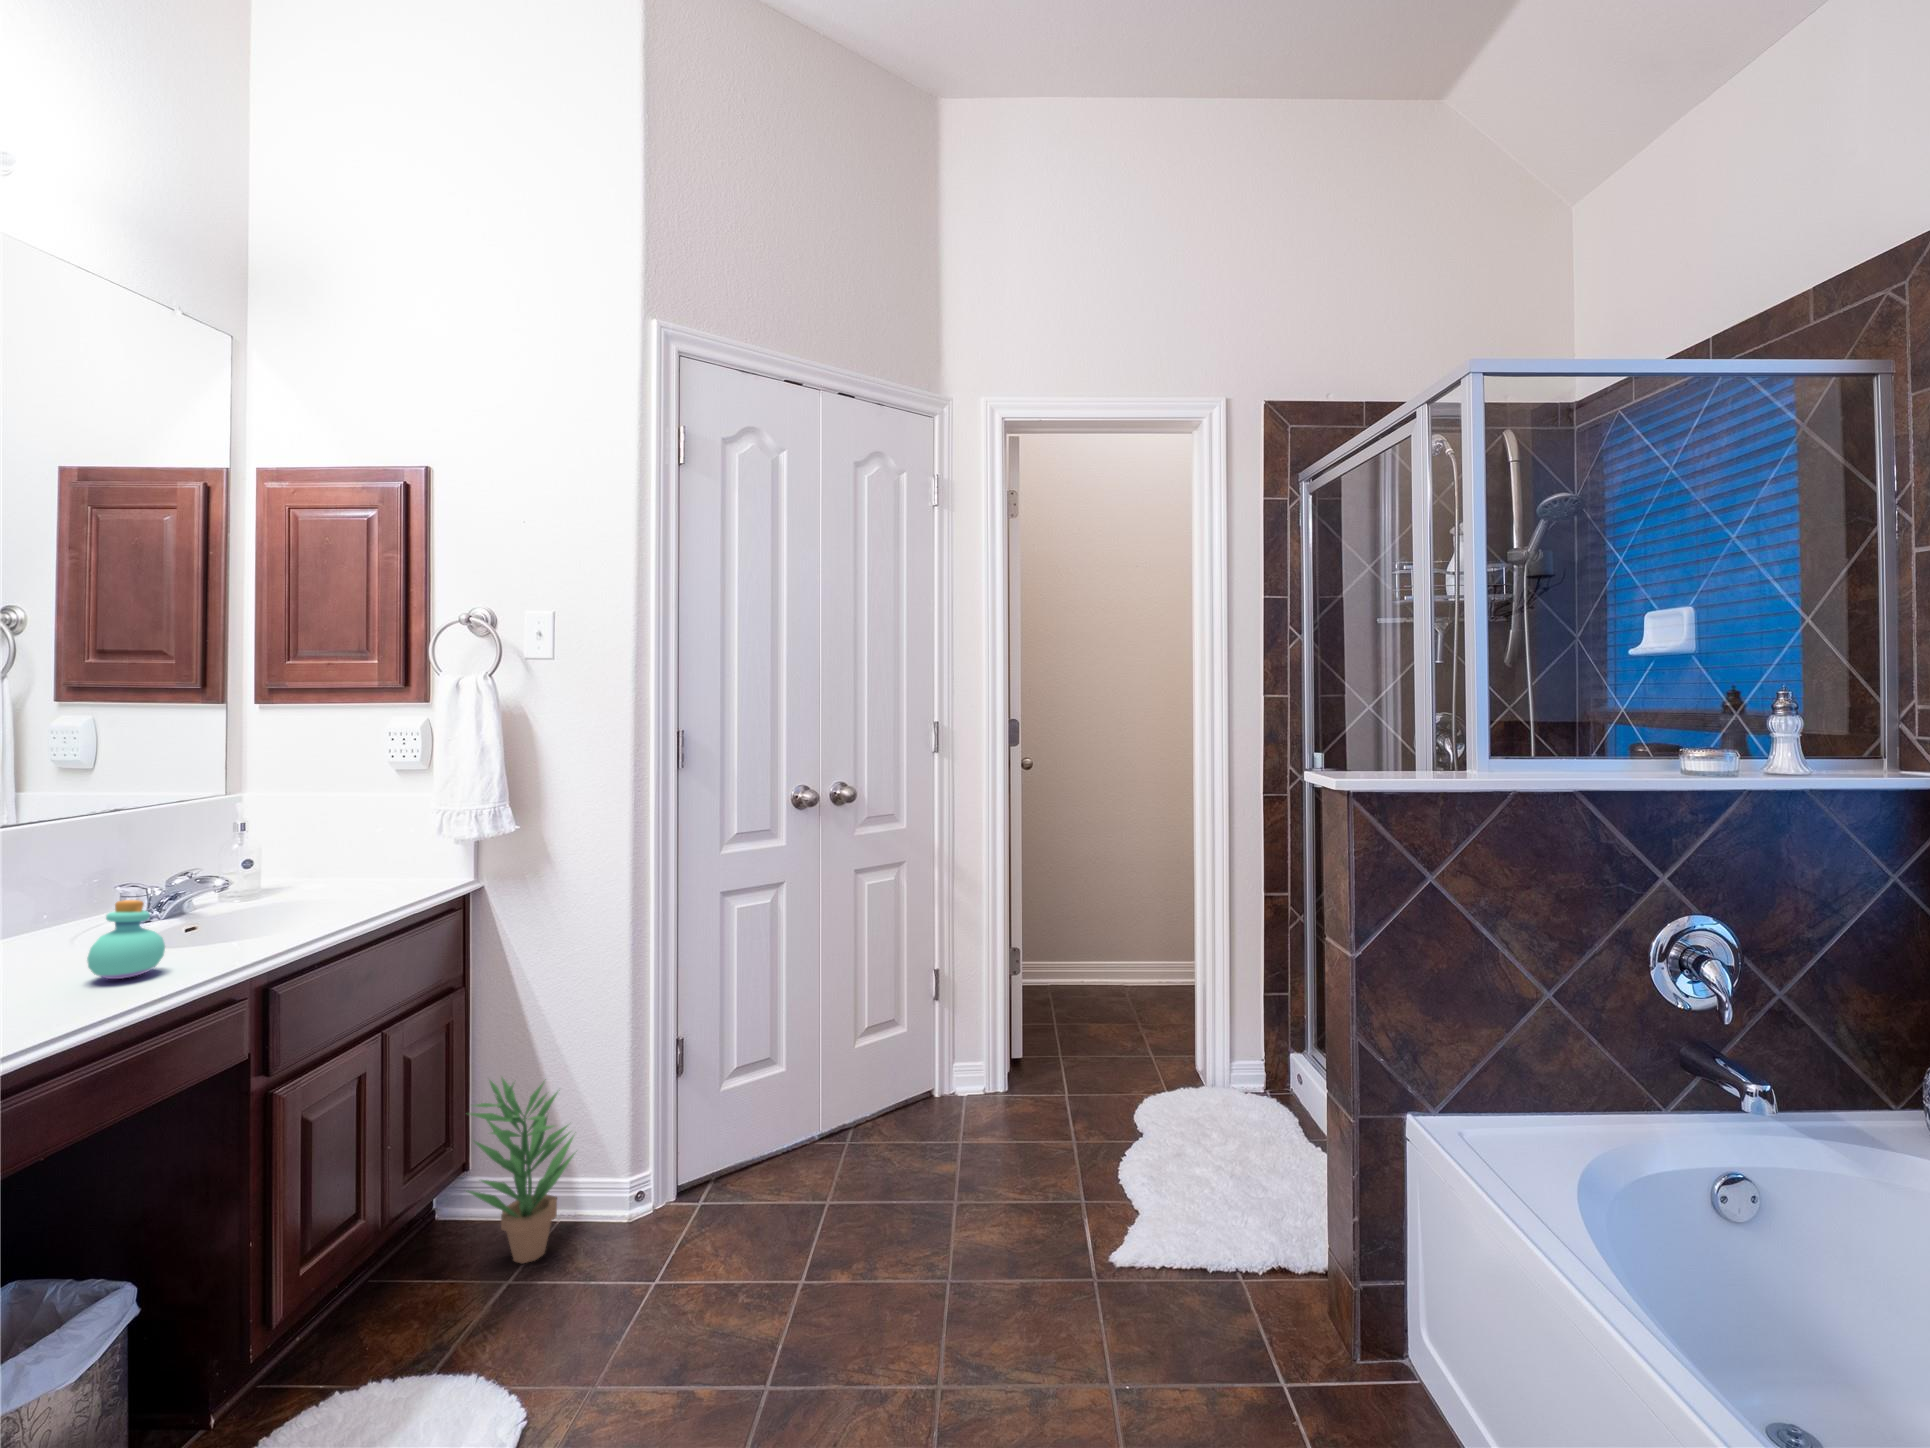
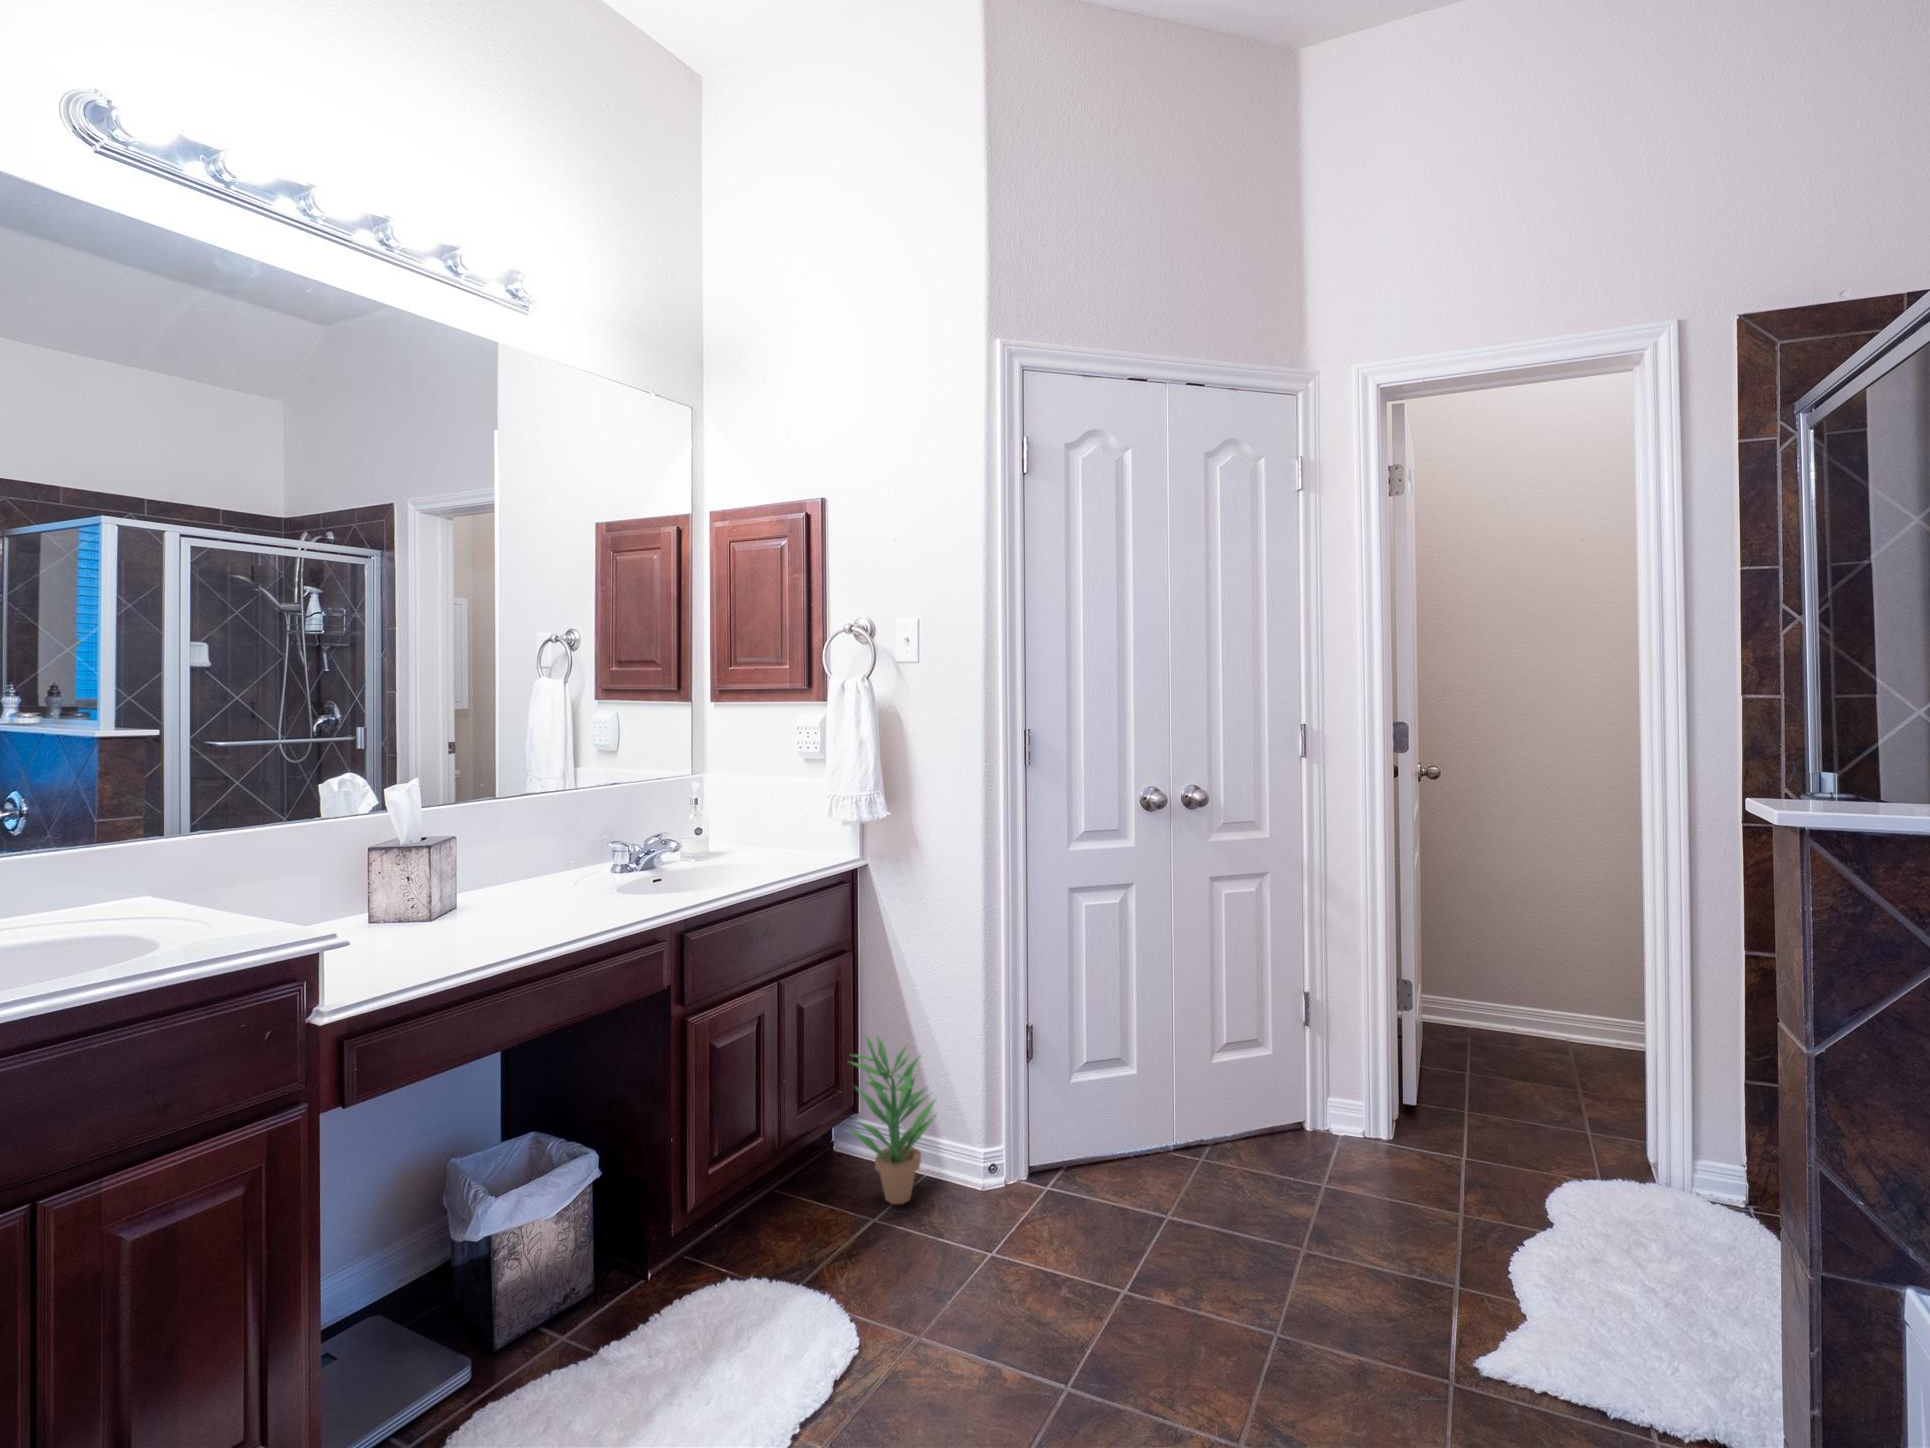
perfume bottle: present [87,900,165,979] -> none [589,853,635,912]

